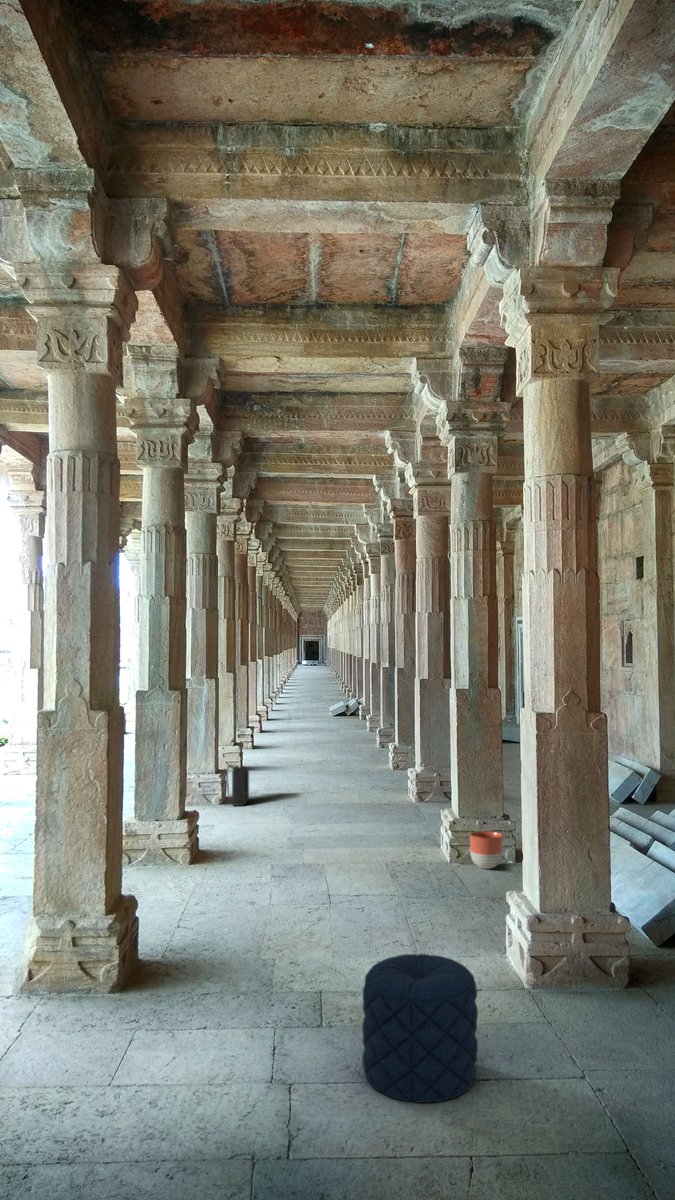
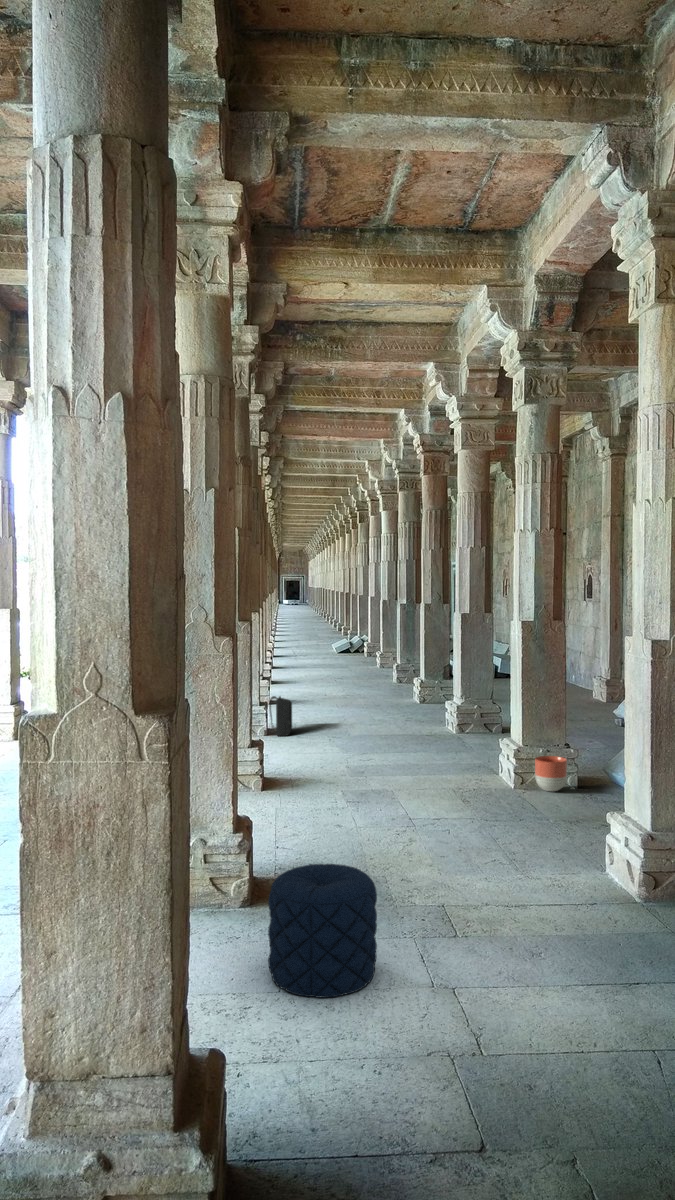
pouf: present [362,954,478,1103] -> present [268,864,377,998]

